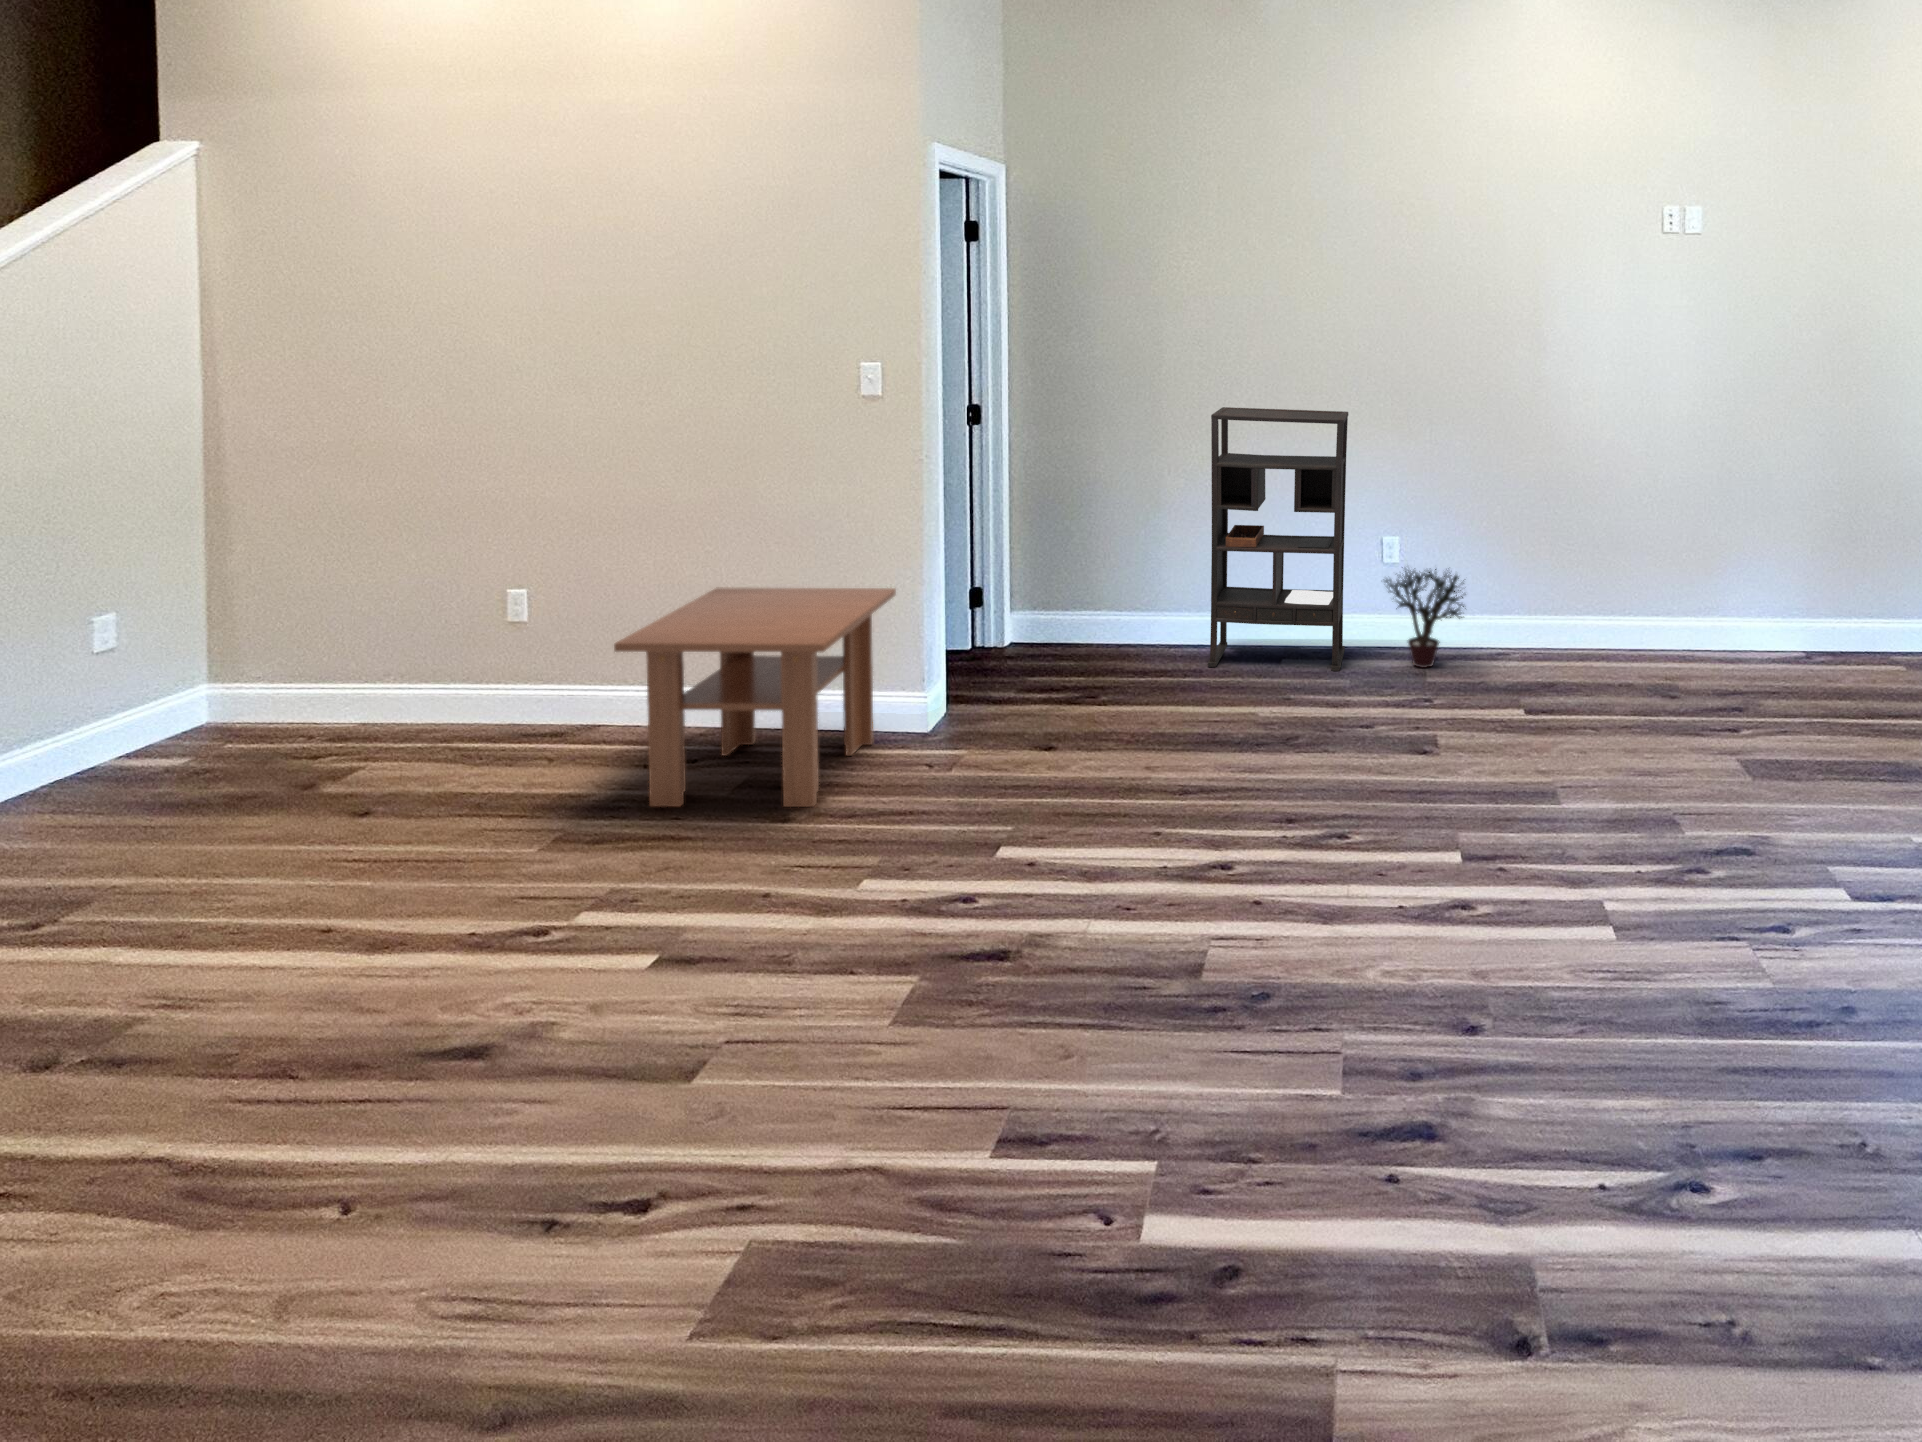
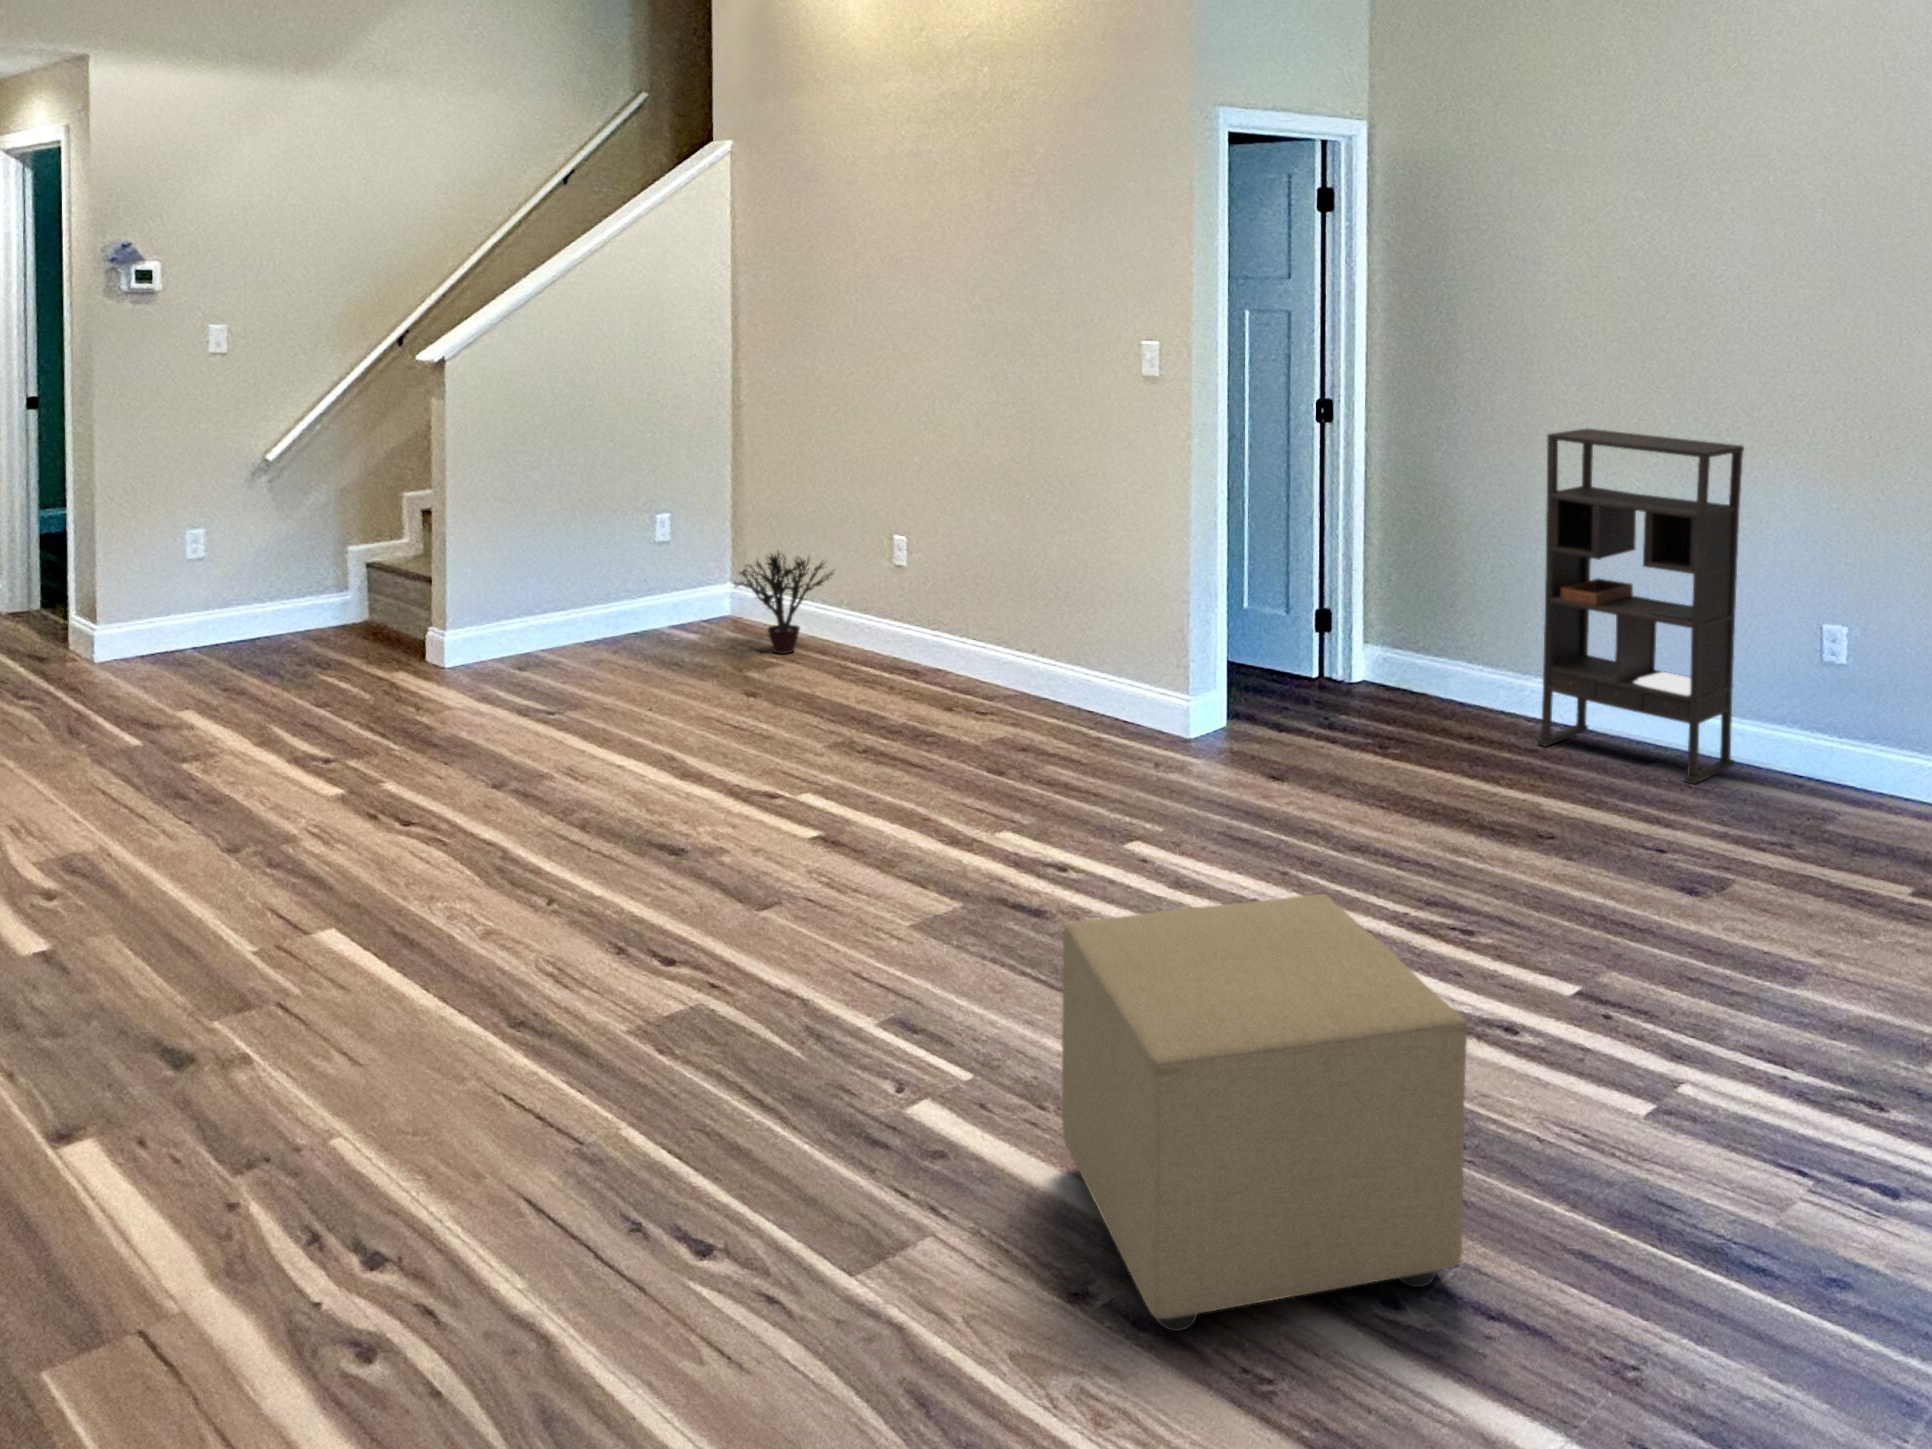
potted plant: present [1385,569,1466,668] -> present [735,551,833,654]
coffee table: present [614,587,896,807] -> none [900,556,1159,766]
ottoman: none [1337,853,1710,1314] -> present [1062,894,1467,1331]

